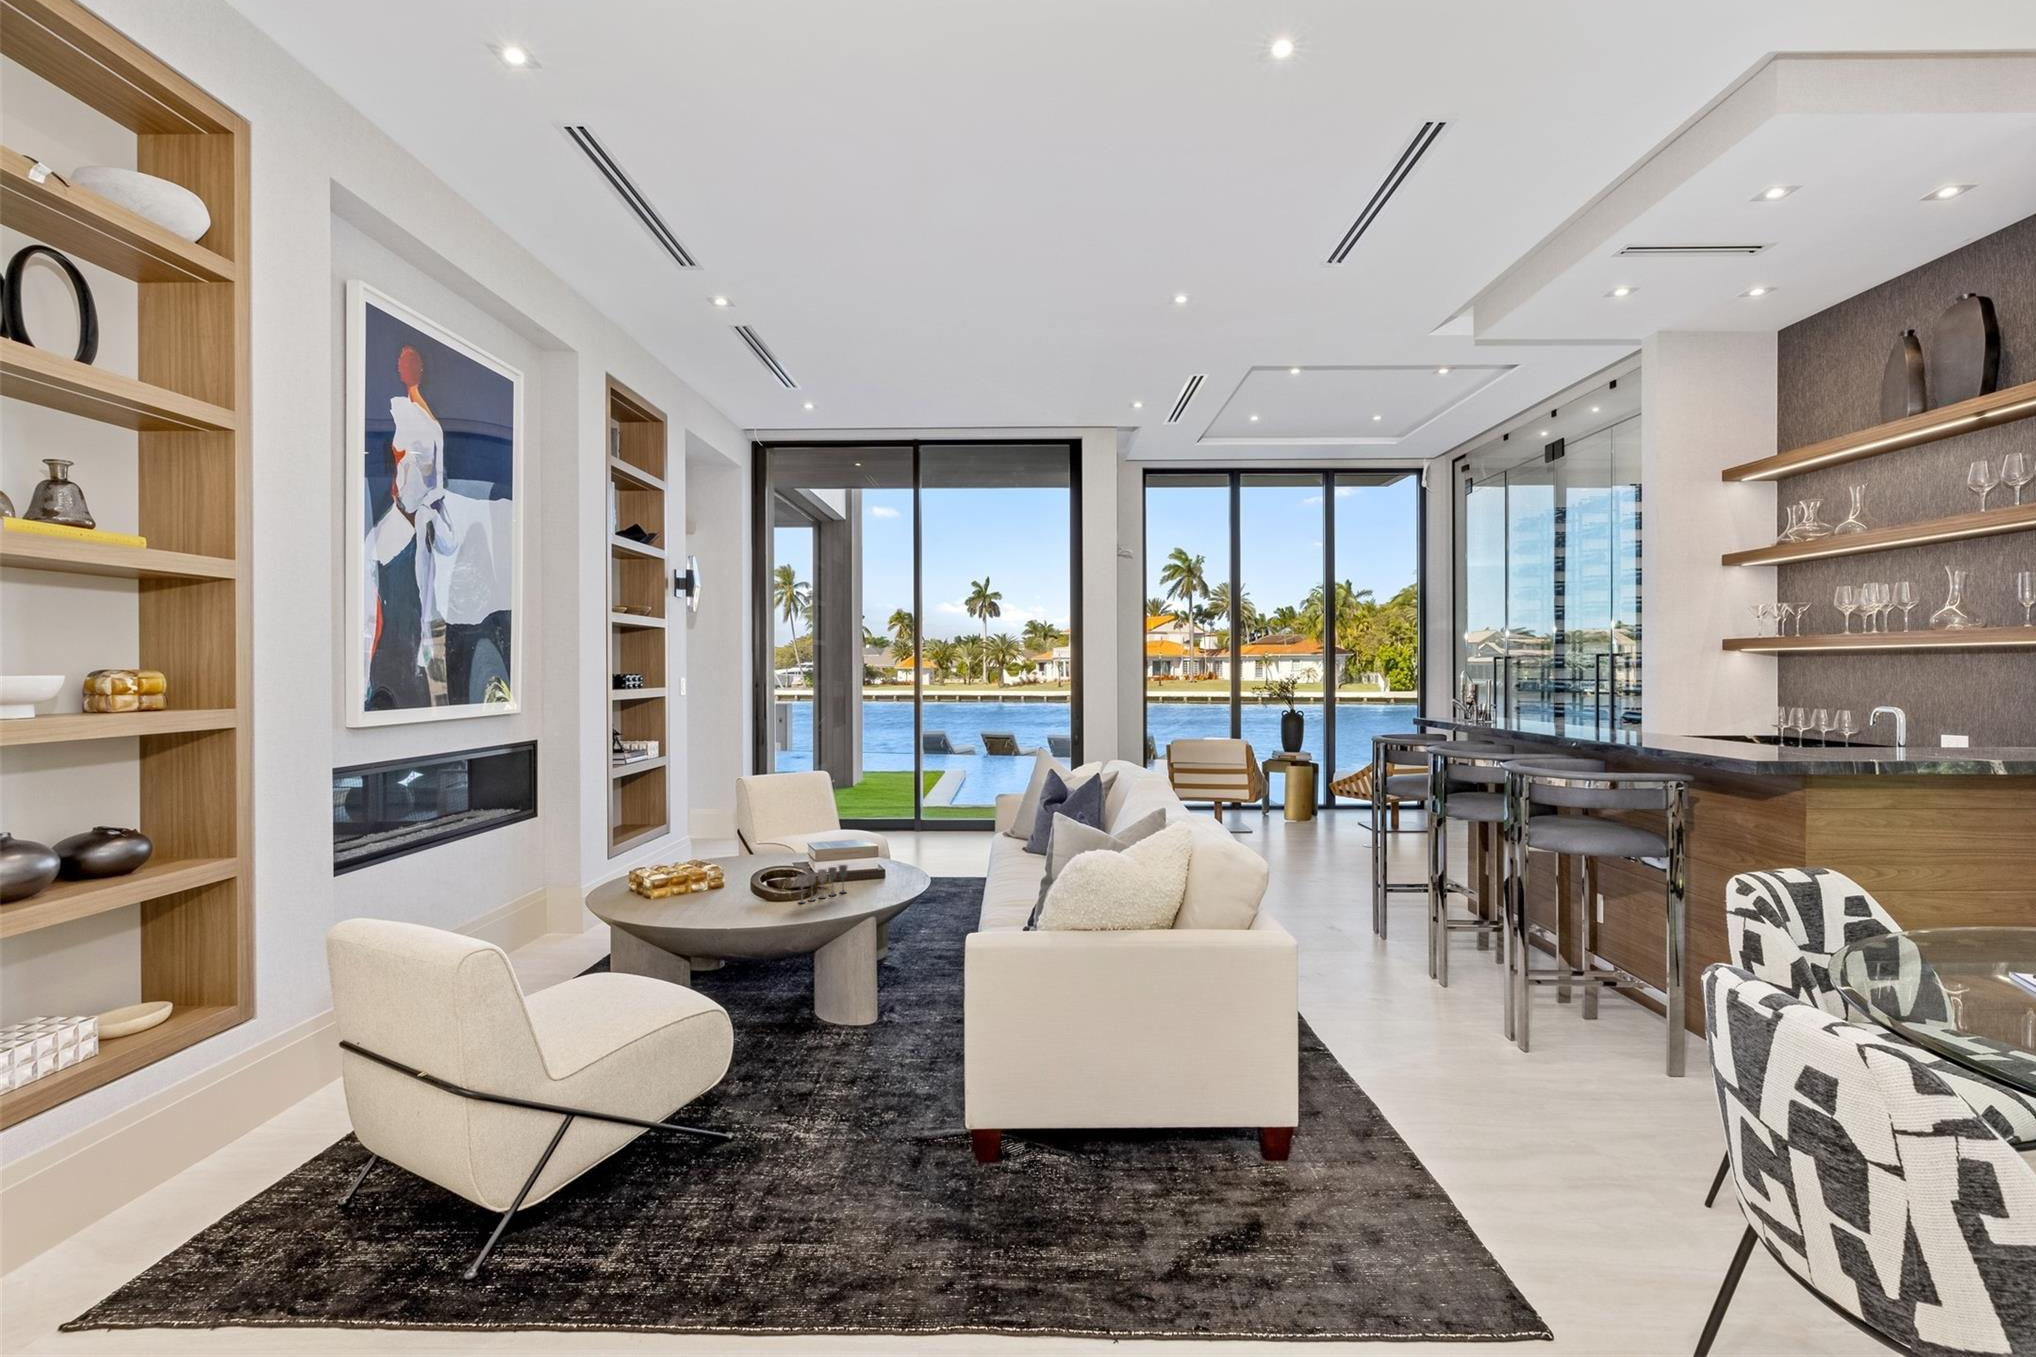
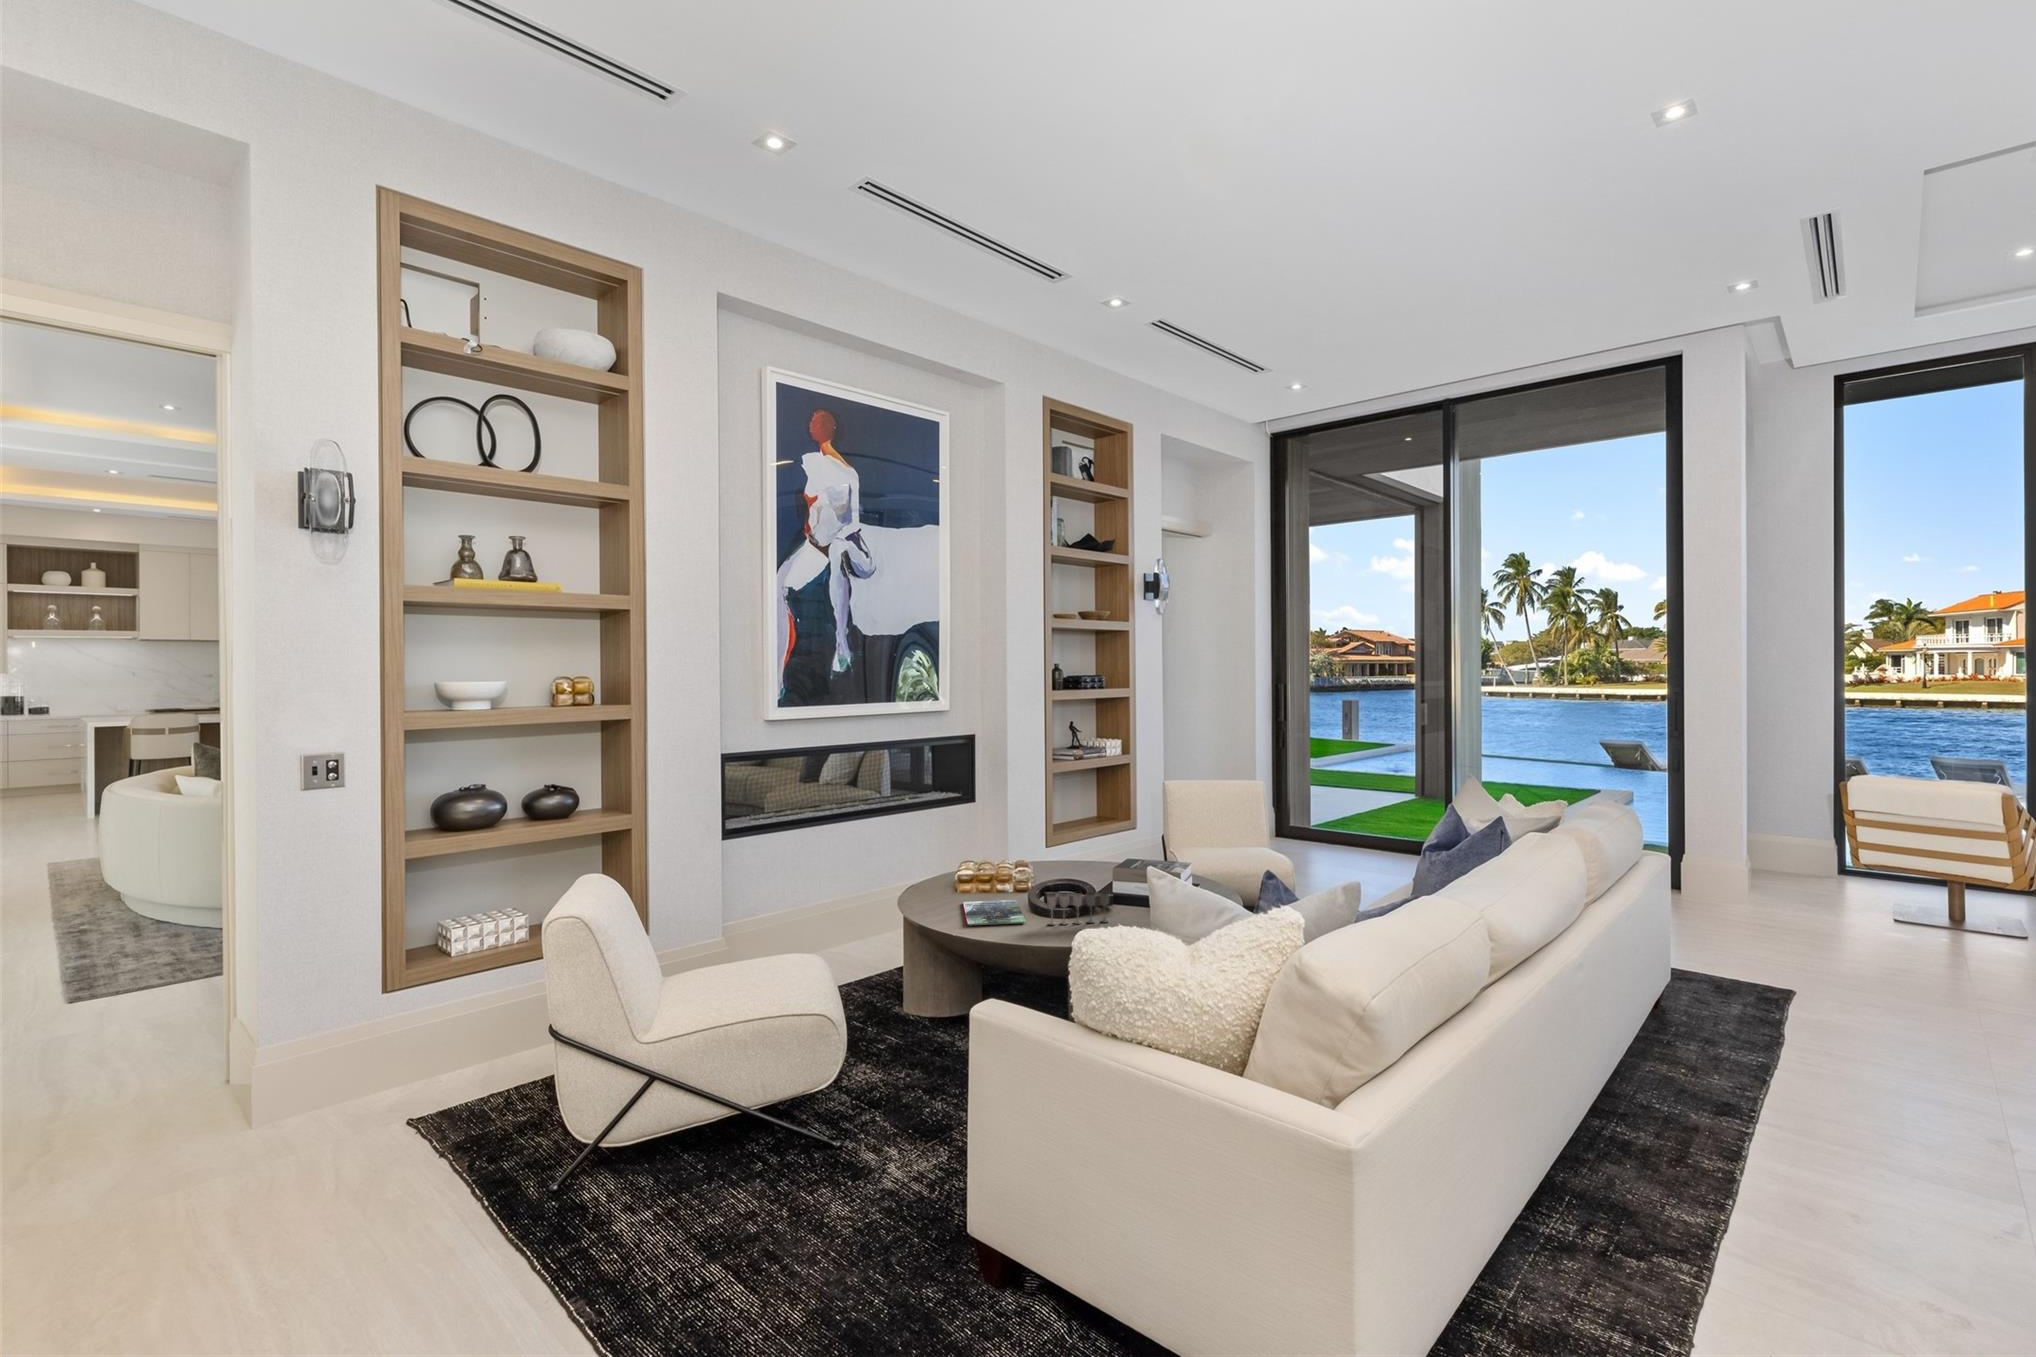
magazine: none [685,891,778,917] -> present [963,900,1026,925]

